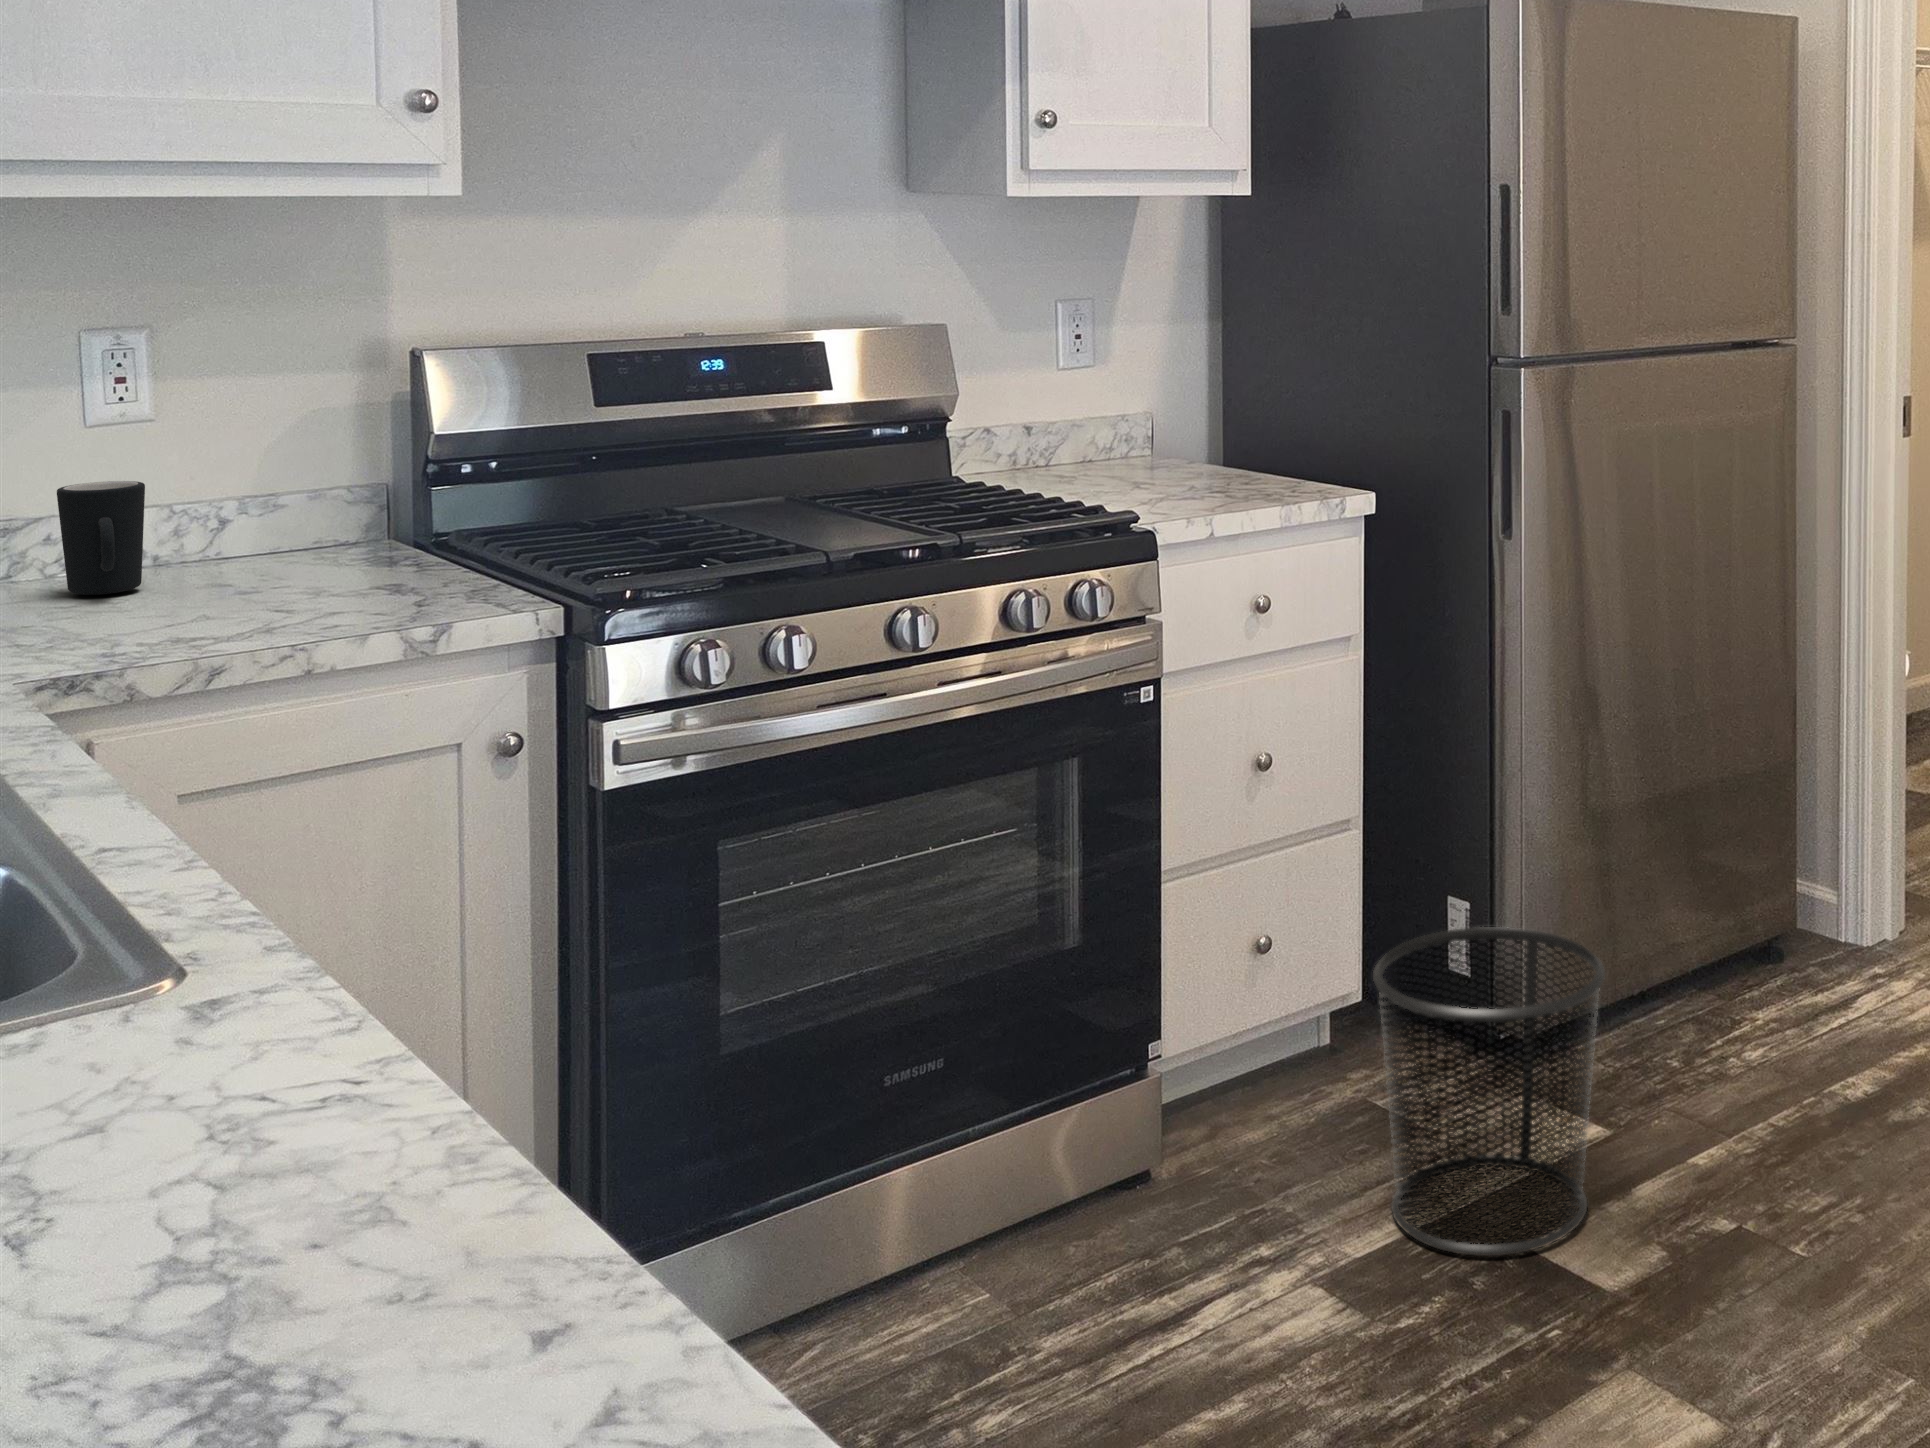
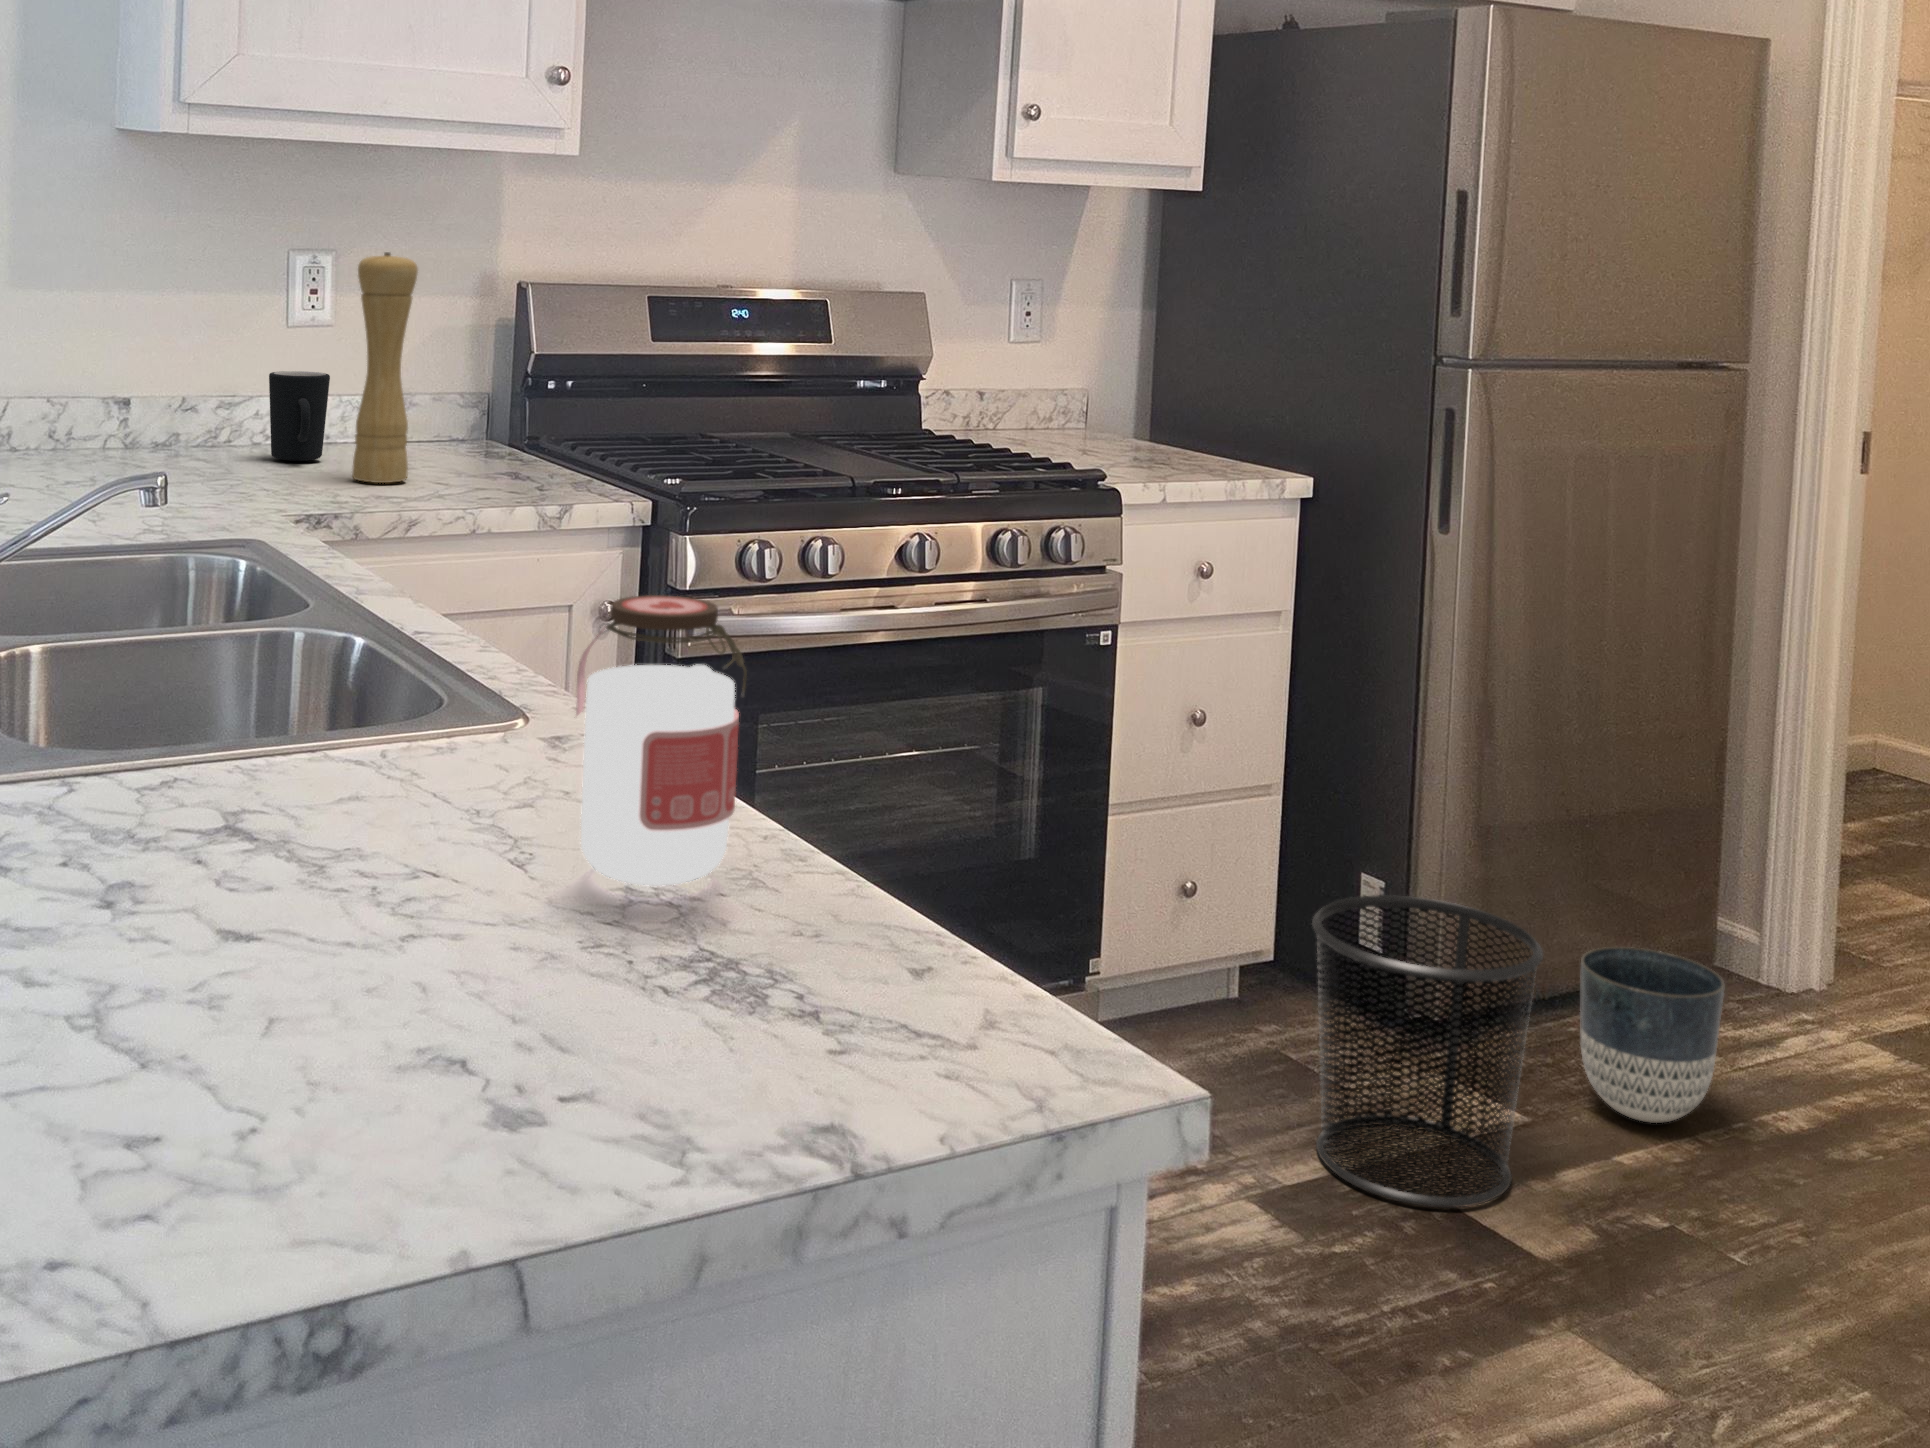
pepper mill: none [156,334,247,618] -> present [352,252,418,483]
jar: none [128,888,386,1292] -> present [576,595,747,886]
planter: none [1654,941,1789,1118] -> present [1580,947,1724,1123]

